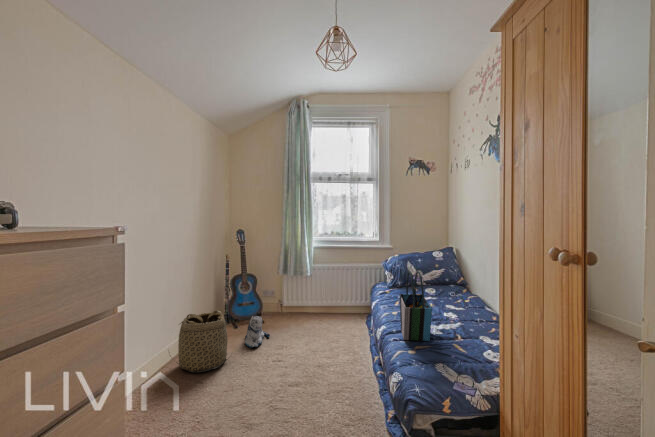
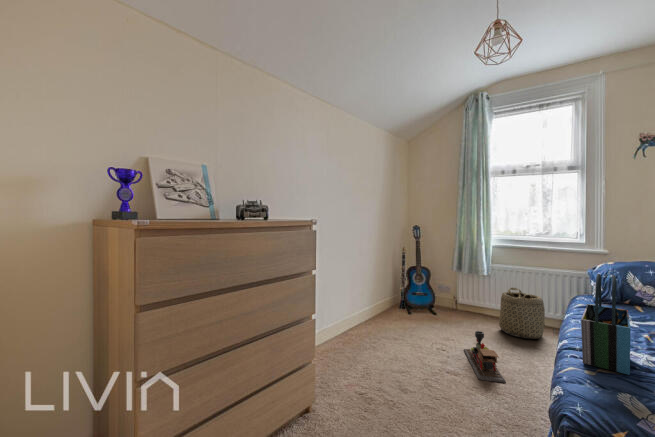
basket: present [176,311,228,372] -> present [499,288,545,339]
plush toy: present [245,316,270,348] -> none [409,304,435,334]
toy train: none [303,331,345,375] -> present [464,331,506,383]

